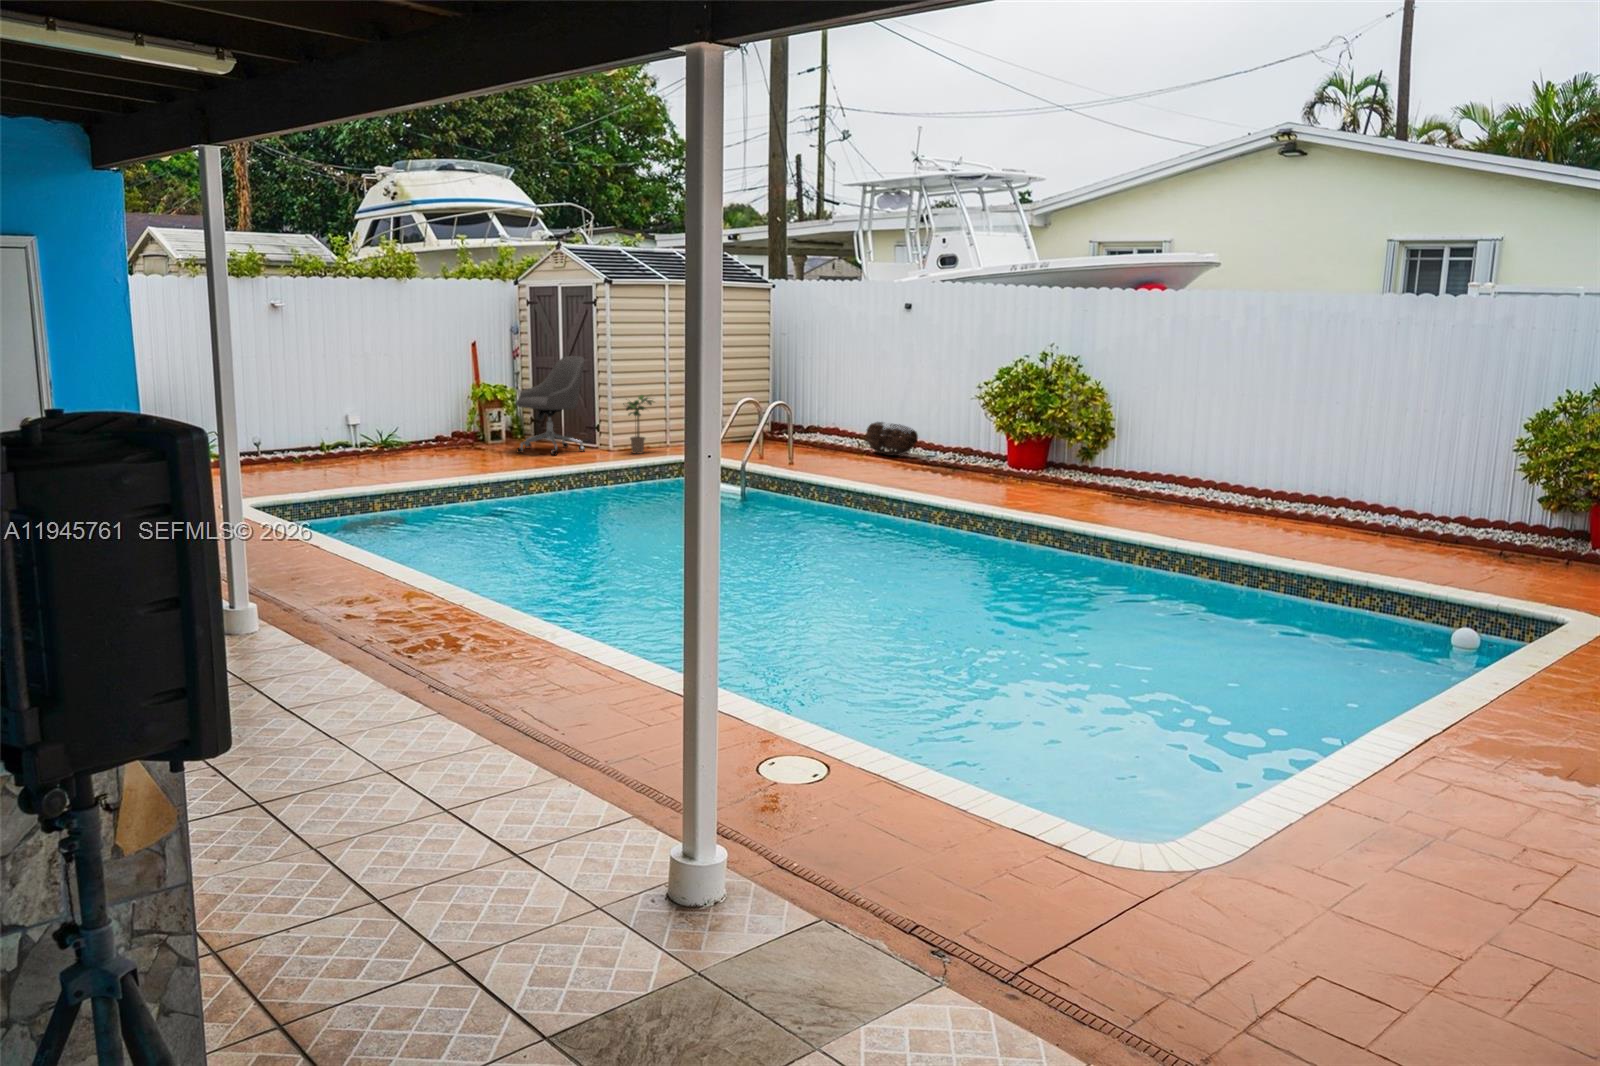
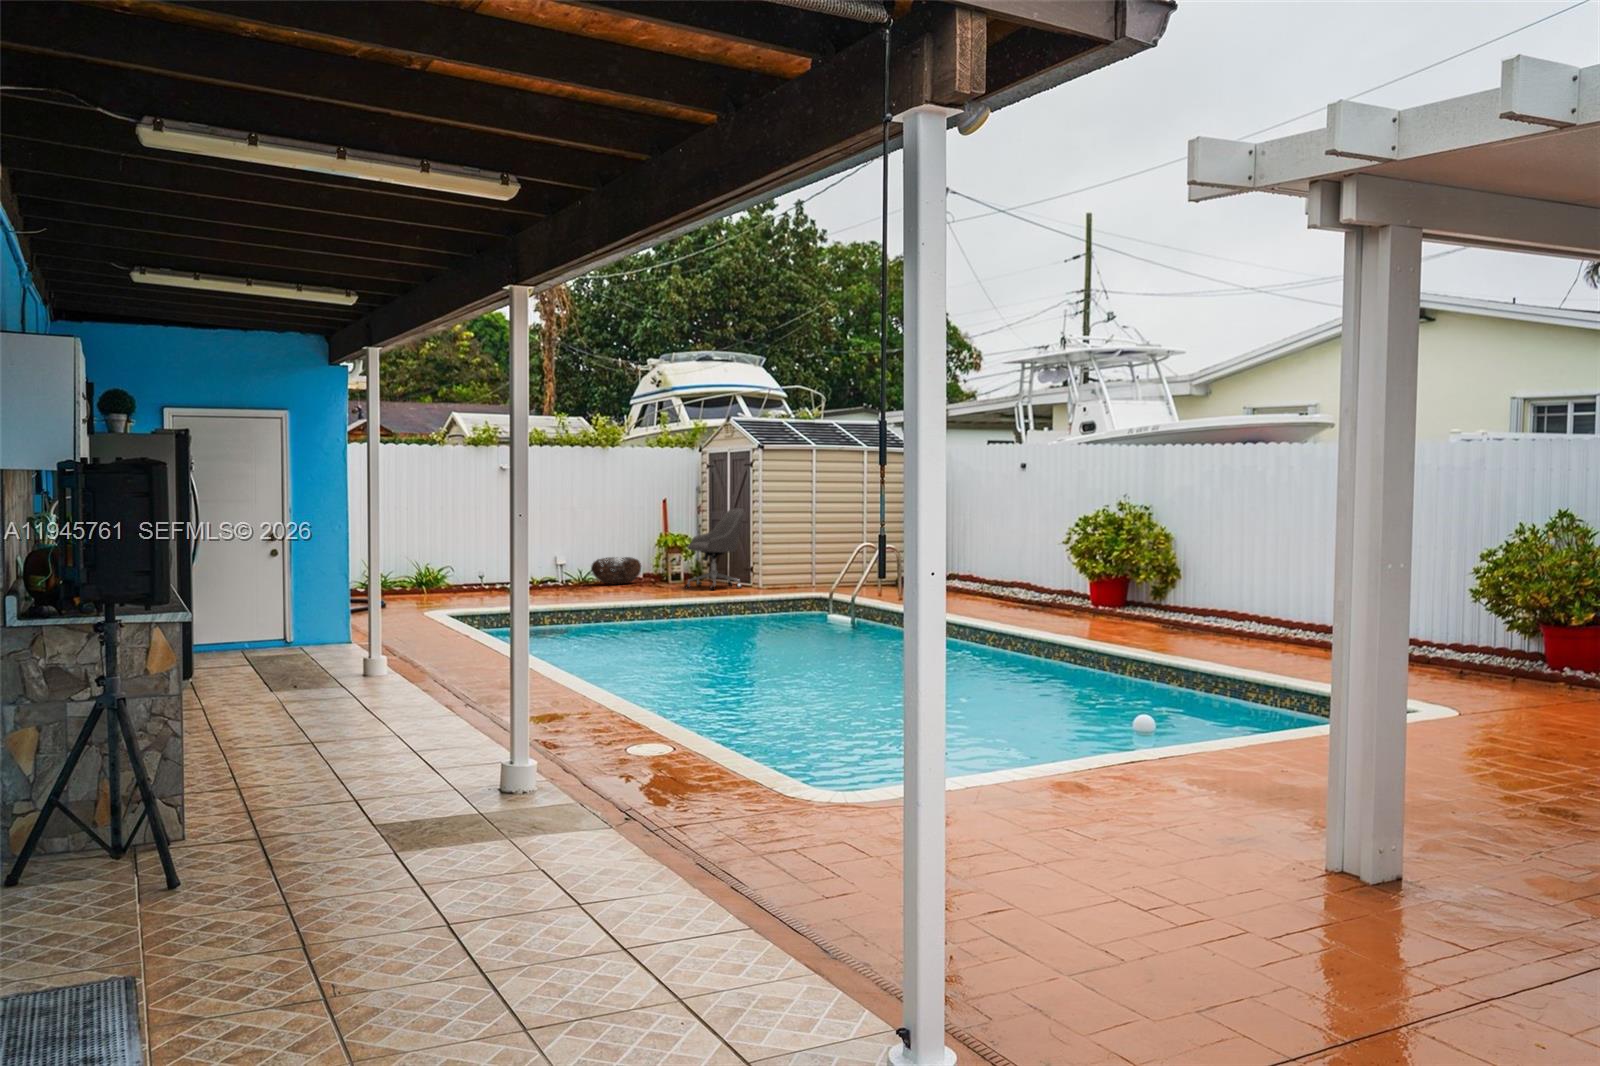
potted plant: present [623,395,654,454] -> none [769,539,800,590]
basket: present [866,422,918,456] -> present [591,557,641,585]

